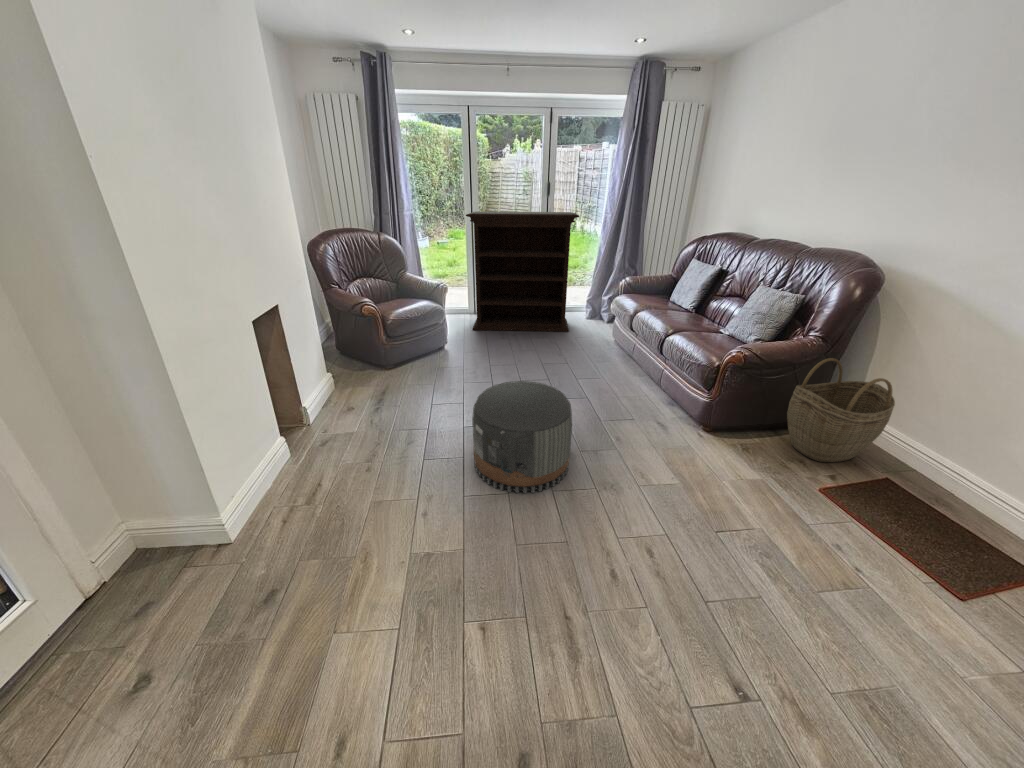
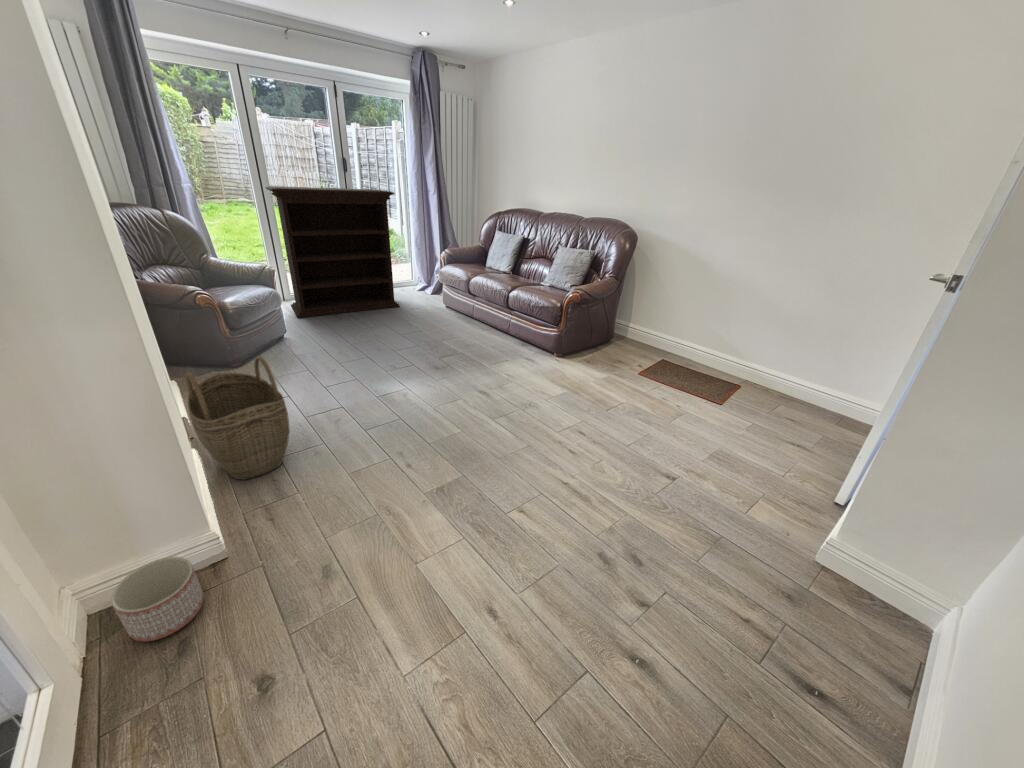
woven basket: present [787,358,895,462] -> present [185,357,290,480]
pouf: present [472,381,572,493] -> none [408,339,496,432]
planter: none [119,524,196,591] -> present [111,557,204,642]

